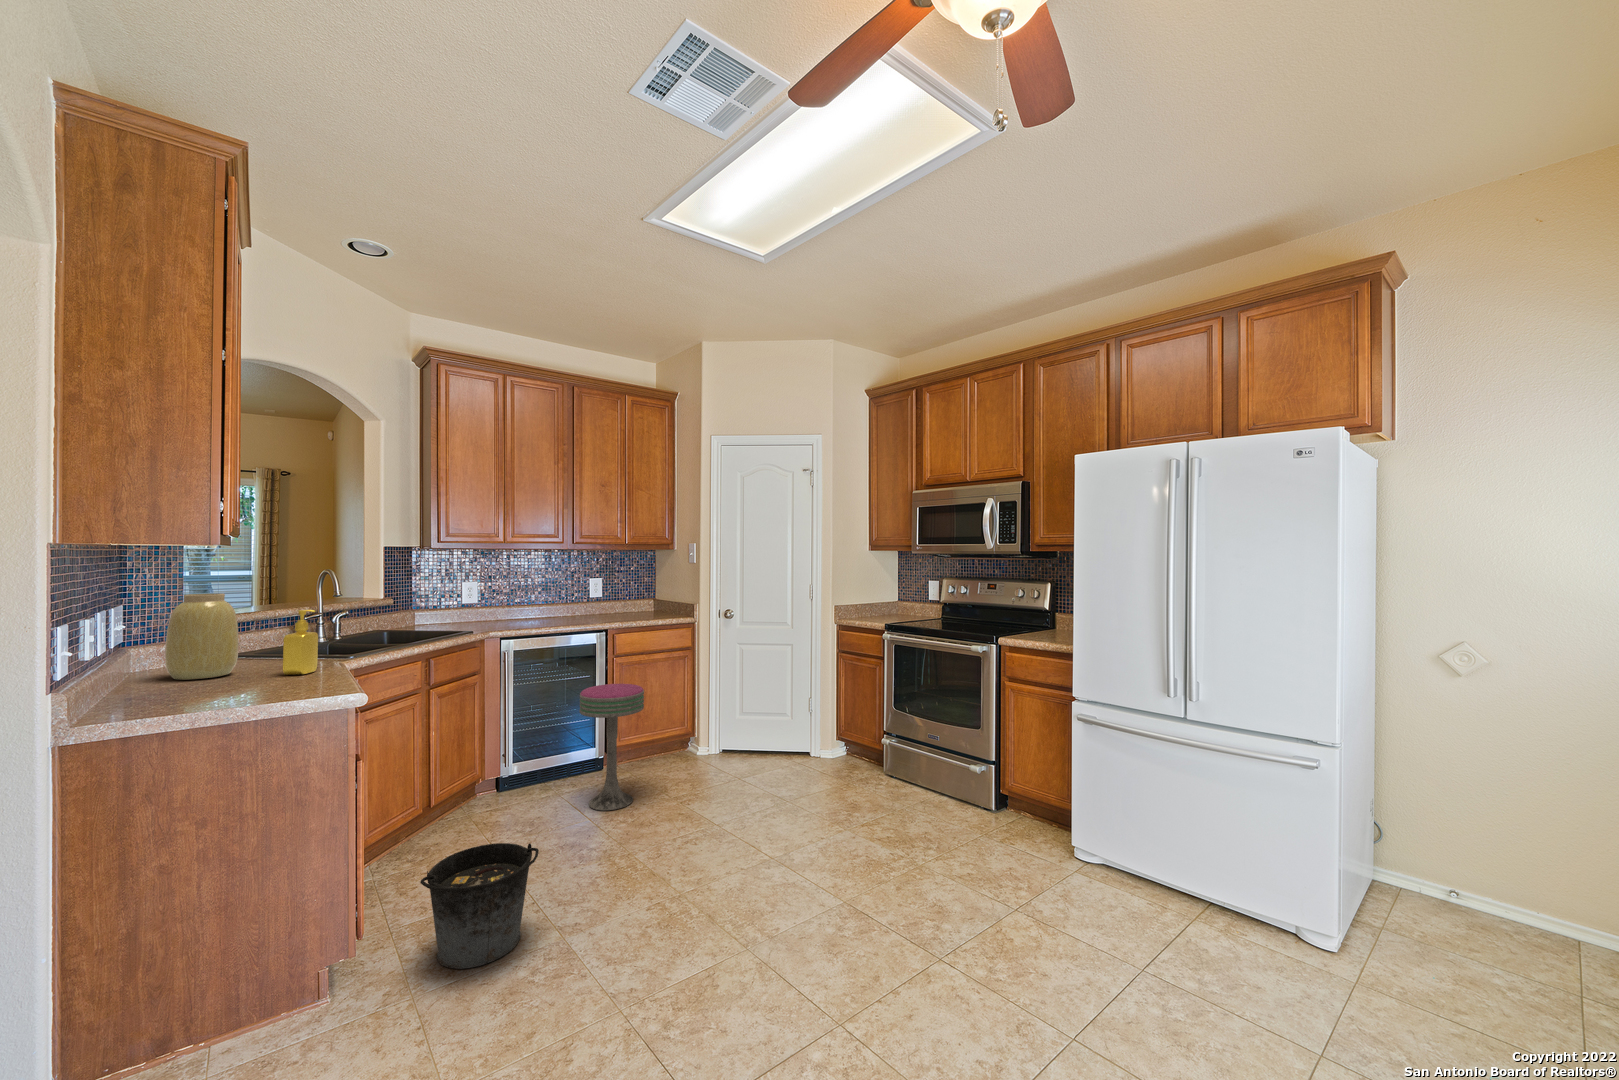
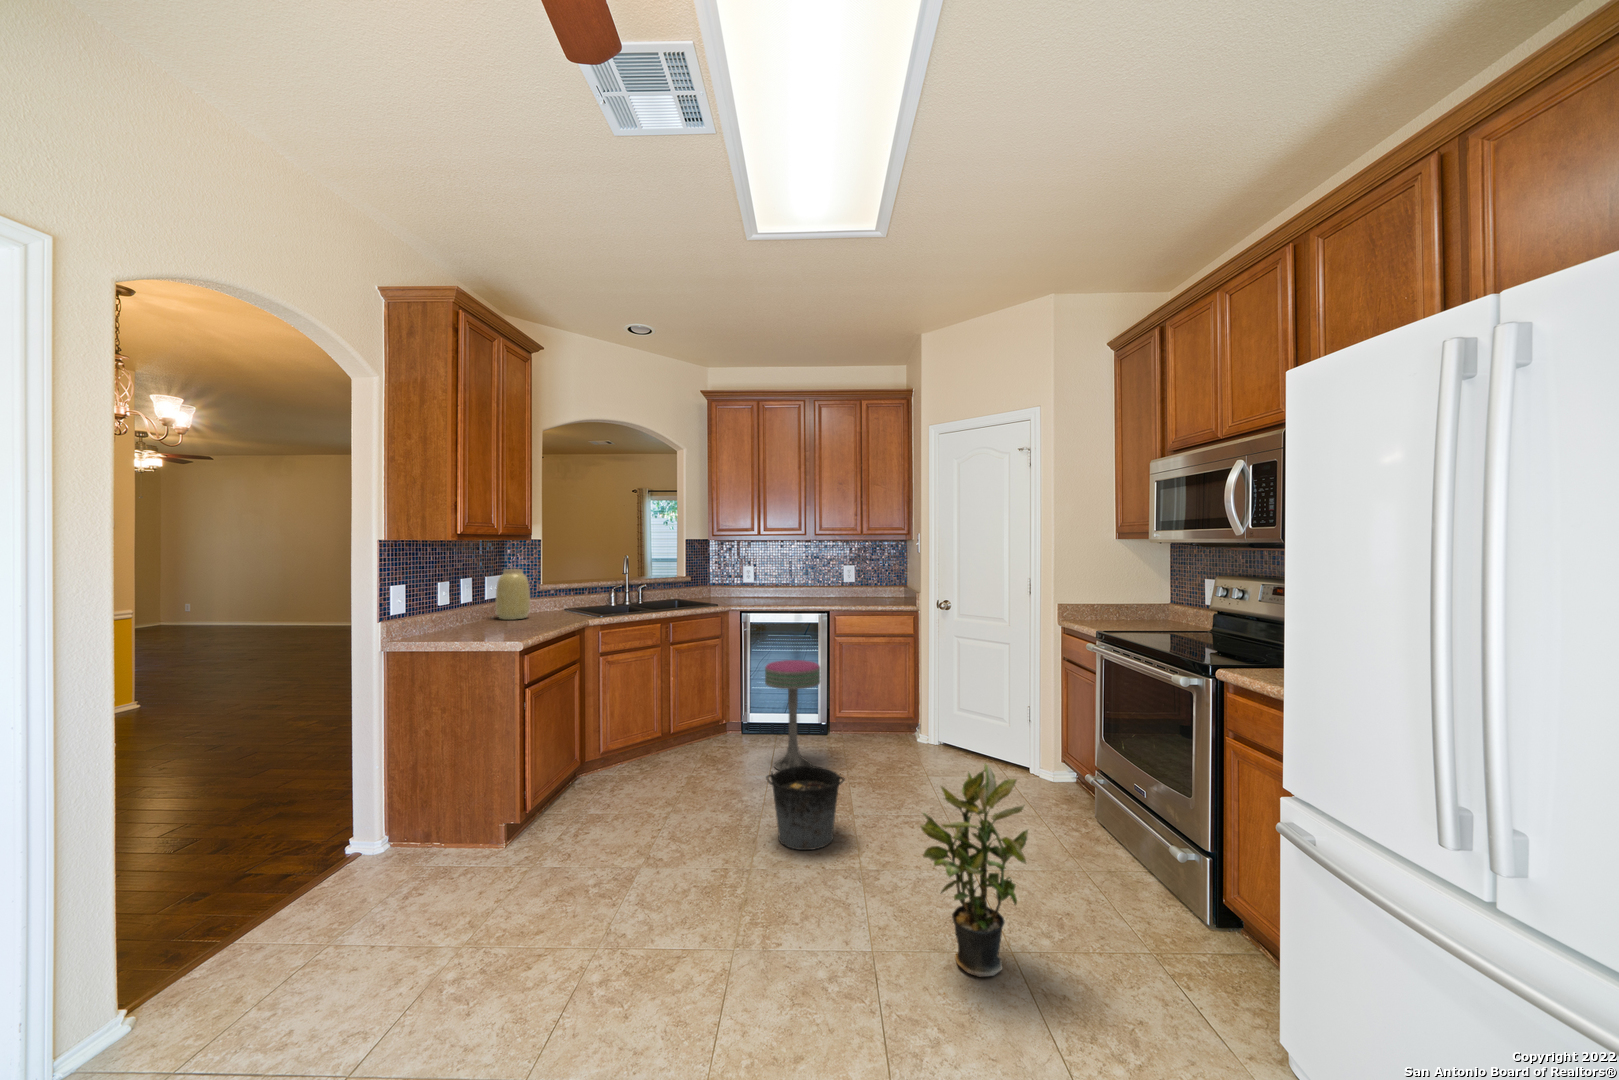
soap dispenser: present [283,610,318,675] -> none [540,581,561,623]
potted plant: none [924,731,1006,902] -> present [921,764,1028,978]
bucket: present [420,843,539,969] -> present [766,766,845,850]

